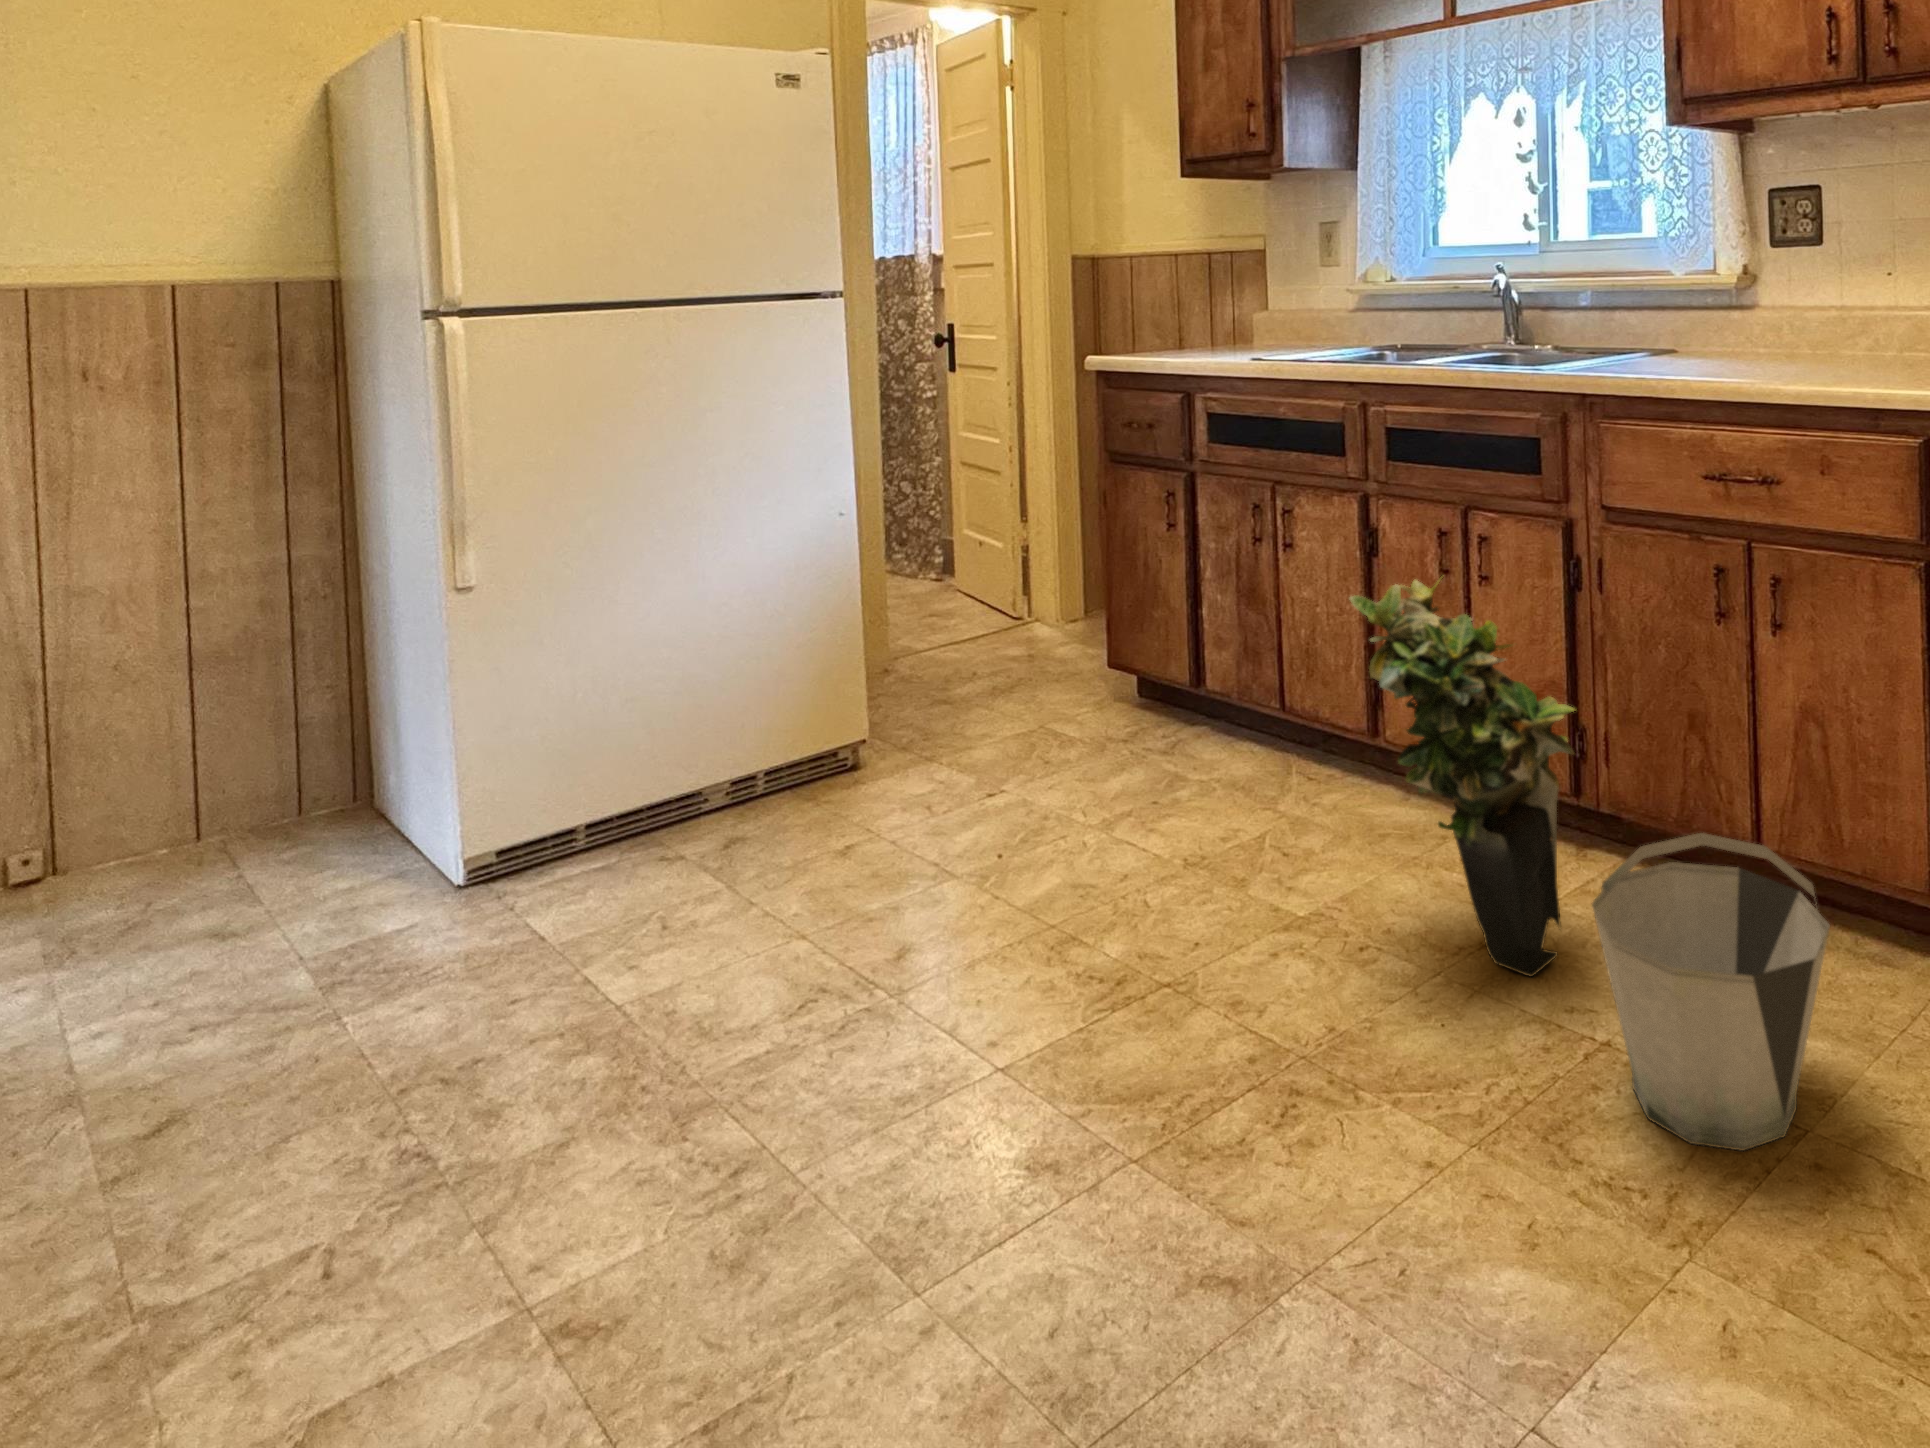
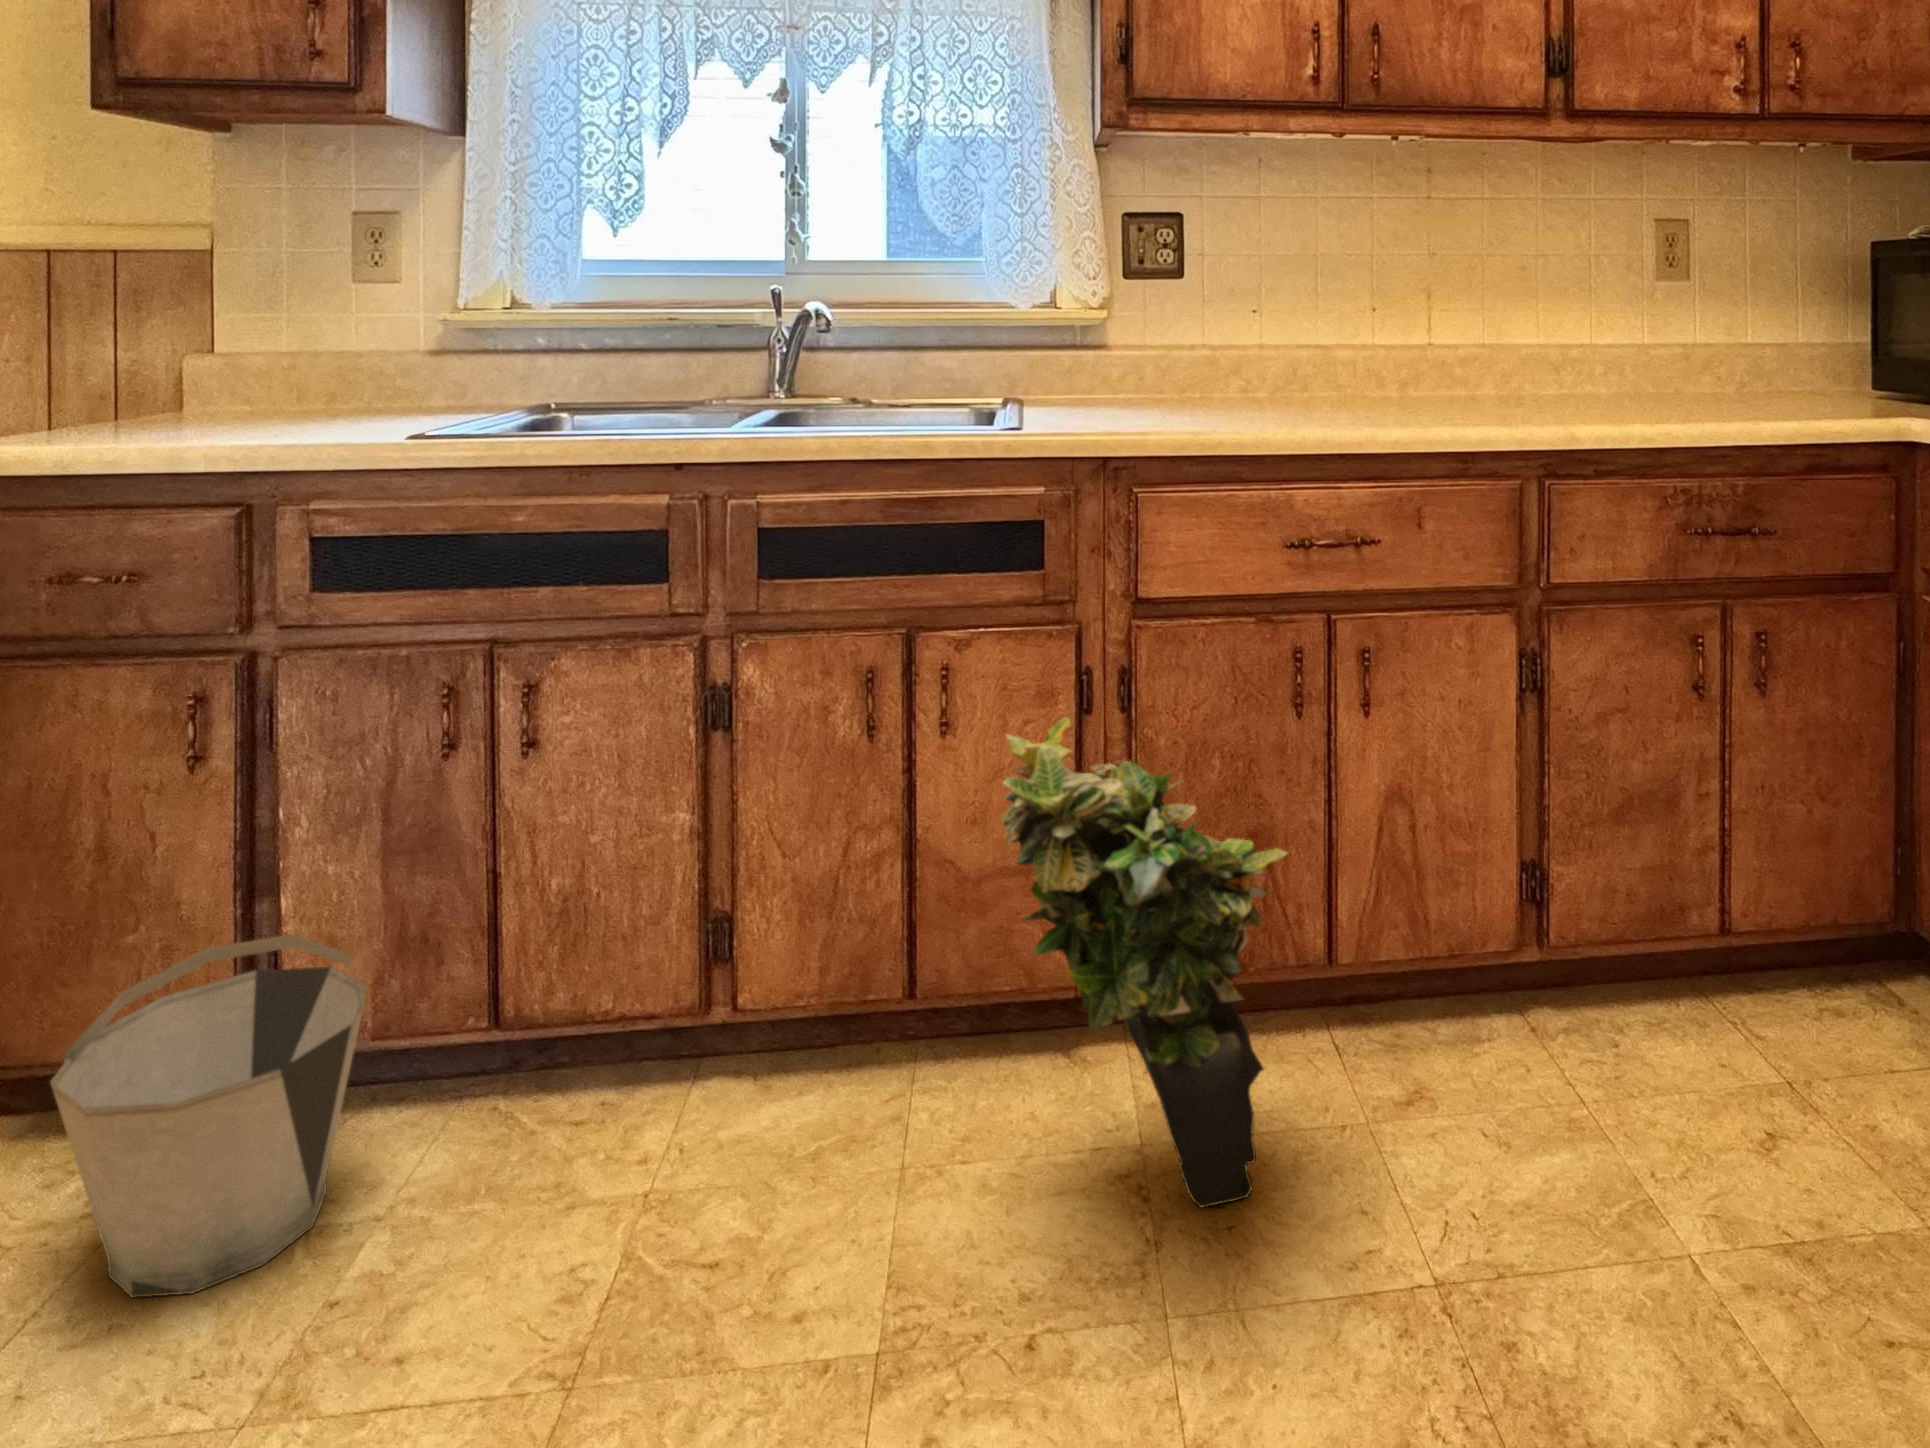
bucket: present [1592,833,1830,1151] -> present [50,935,368,1298]

